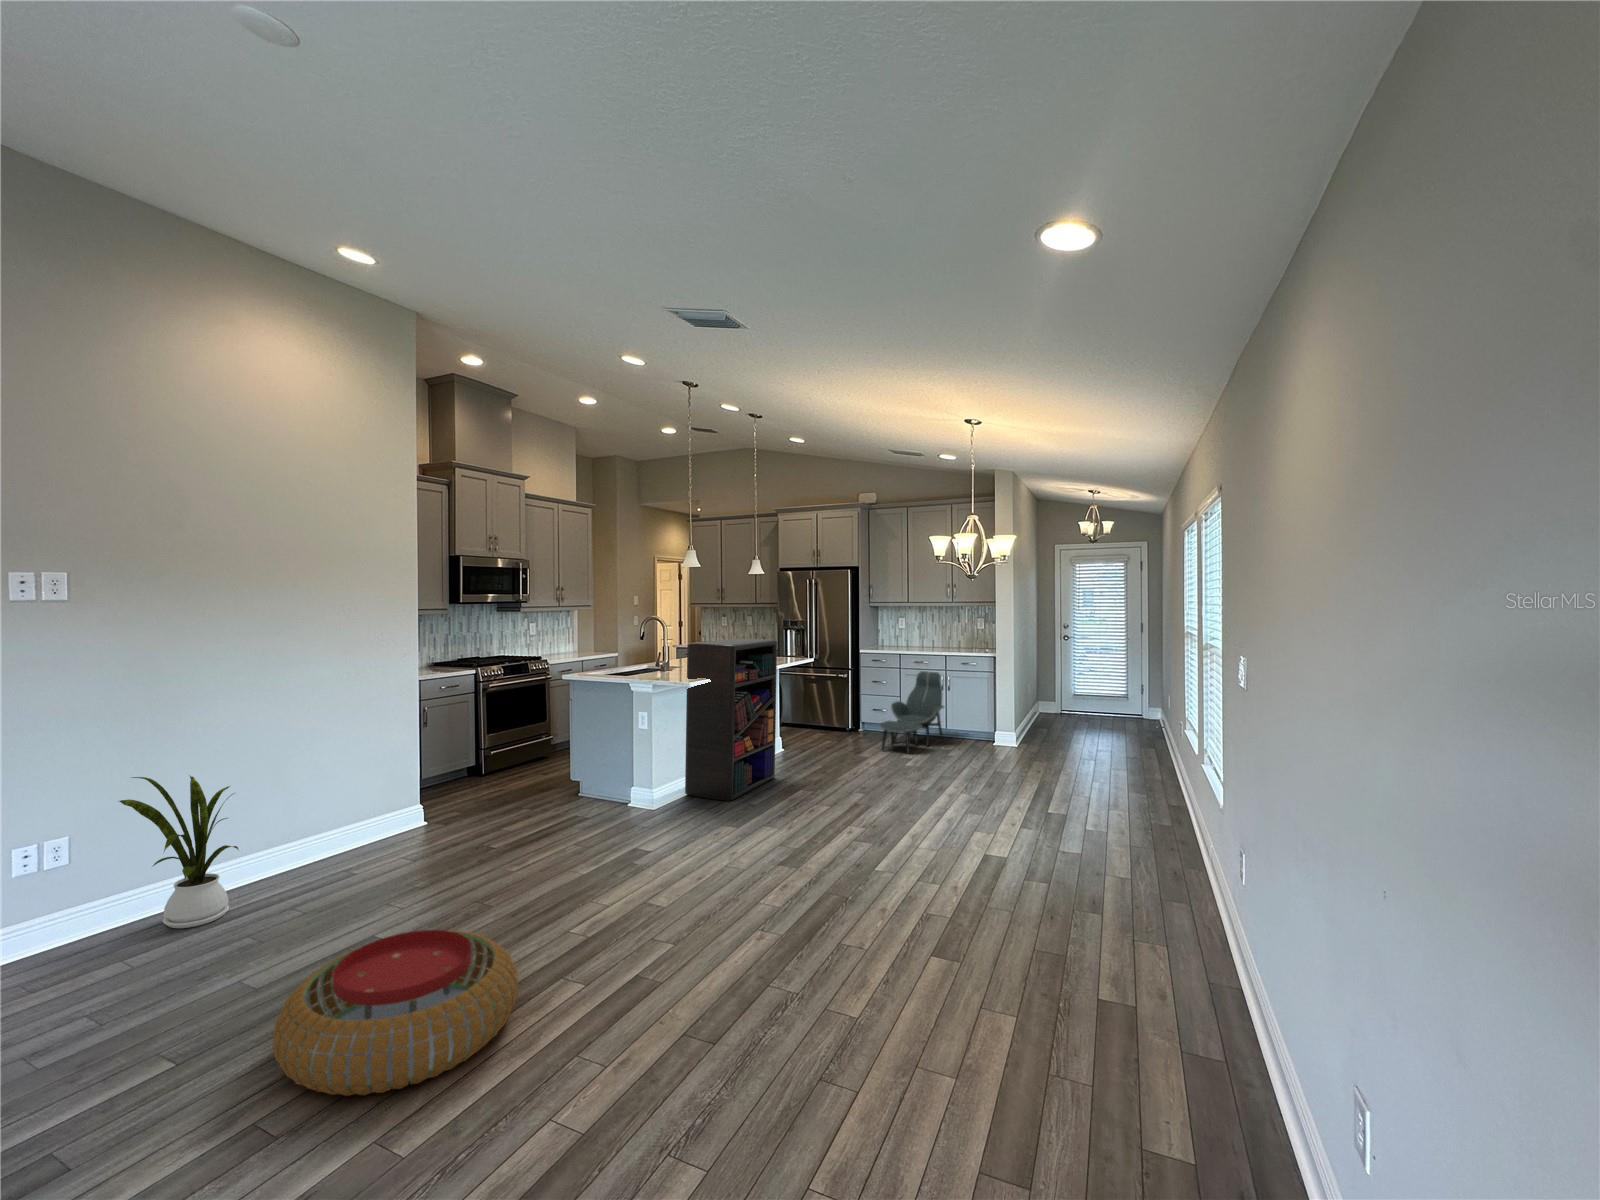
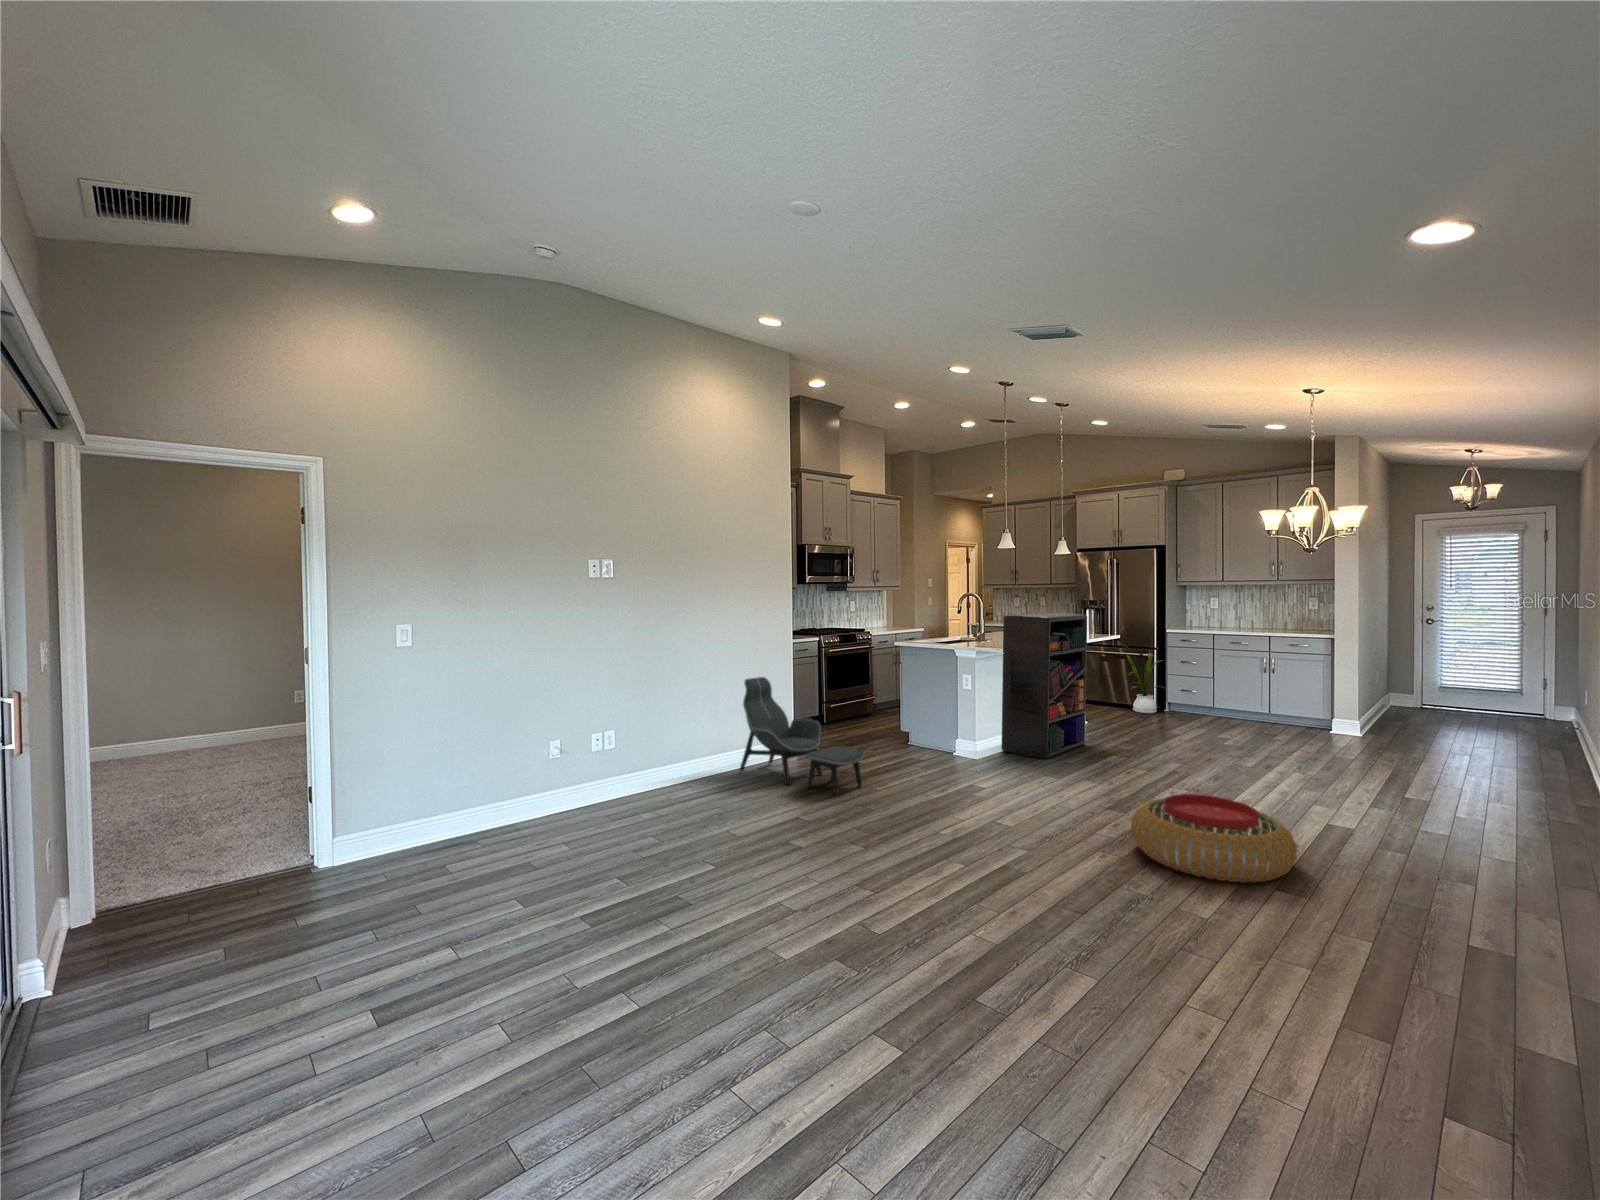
lounge chair: present [879,671,944,753] -> present [740,677,864,795]
house plant: present [119,776,239,928] -> present [1127,652,1164,713]
pouf: present [273,930,518,1096] -> present [1131,794,1297,883]

